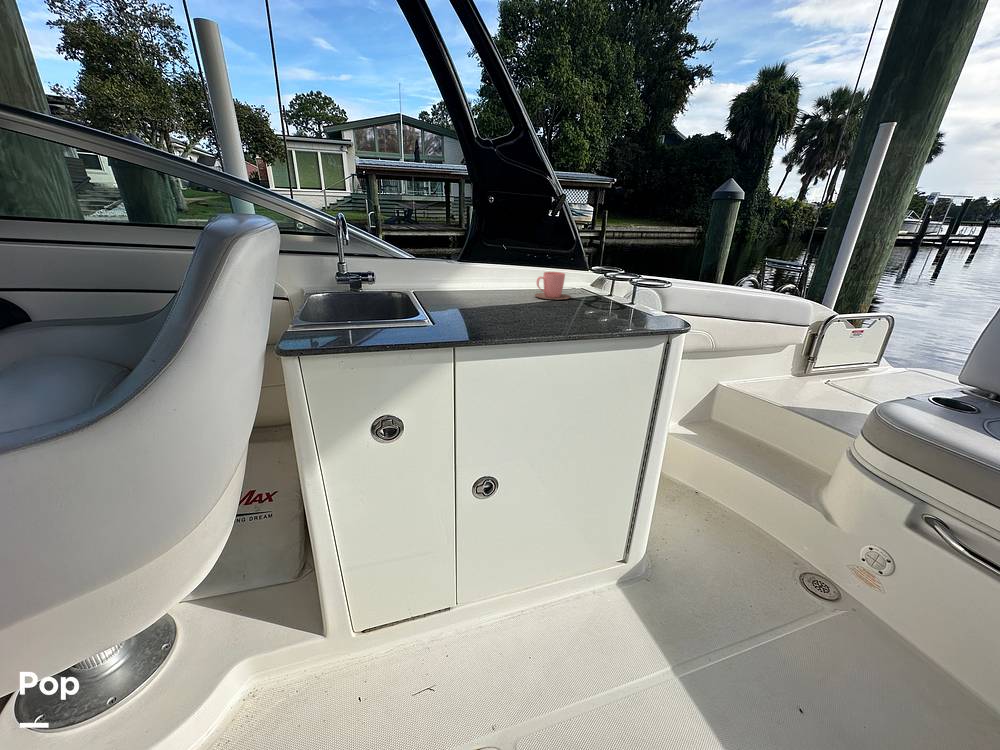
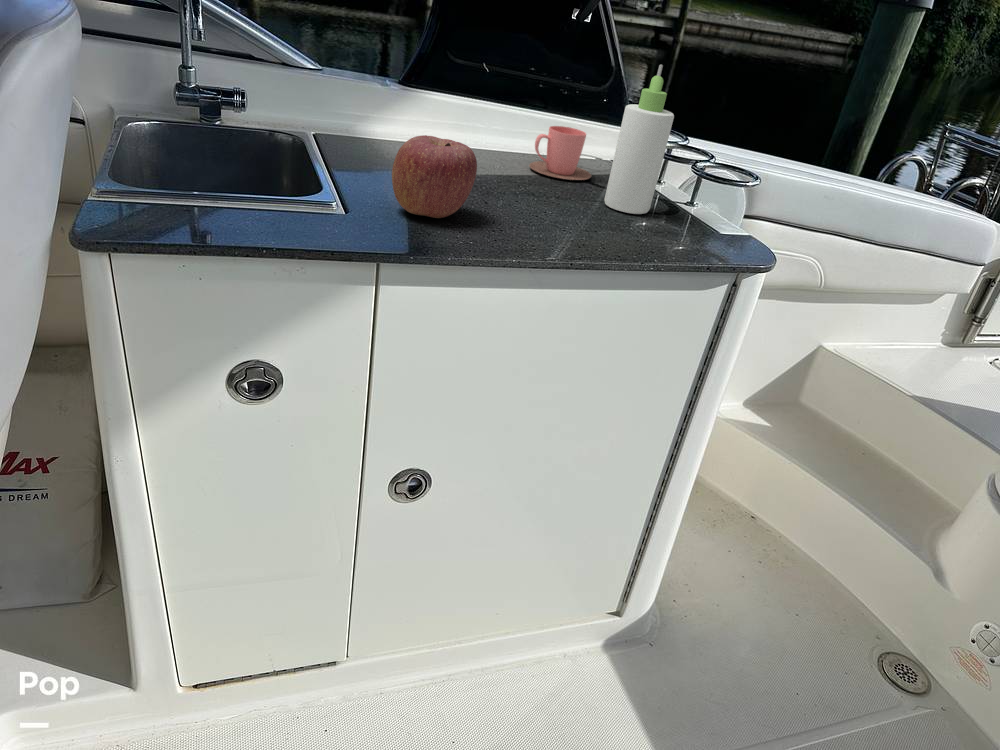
bottle: none [581,227,616,311] -> present [604,65,674,214]
apple: none [459,277,507,322] -> present [392,135,477,218]

